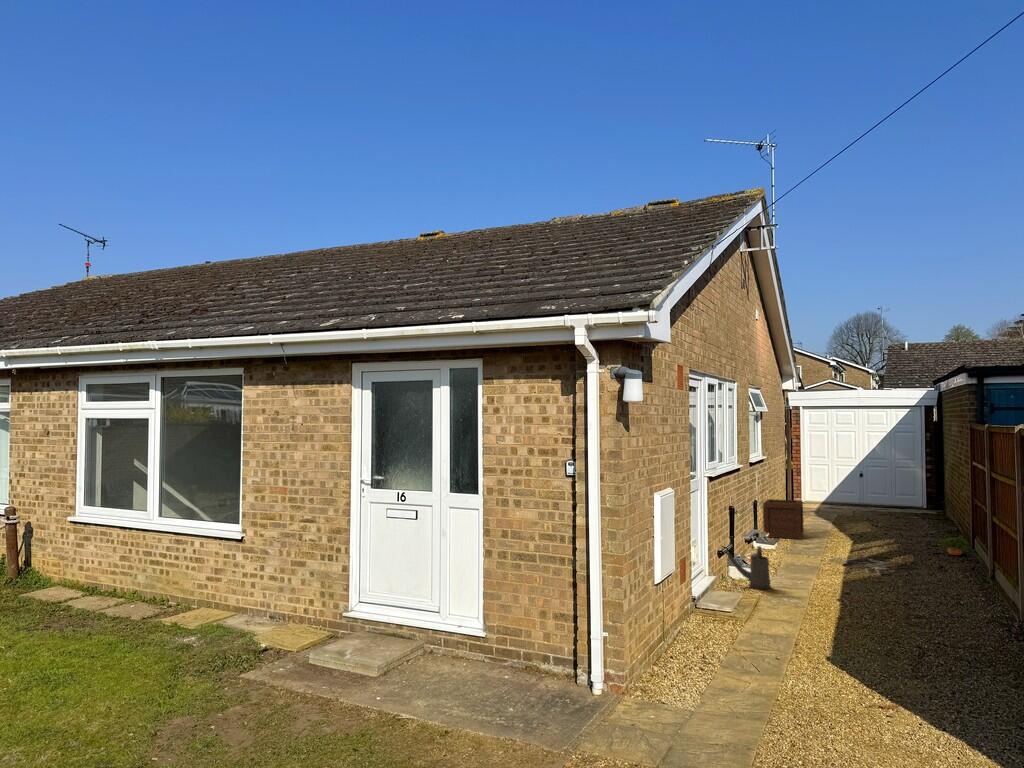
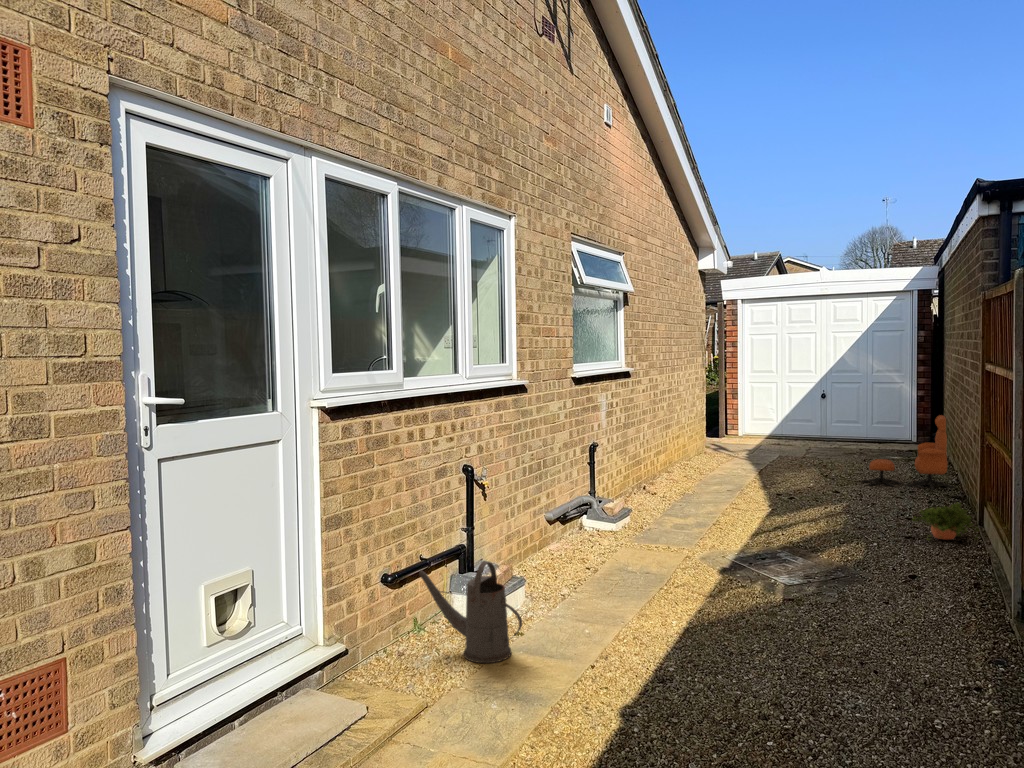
lounge chair: none [900,489,957,534] -> present [863,415,954,489]
wooden crate: present [763,499,804,539] -> none [624,439,698,508]

